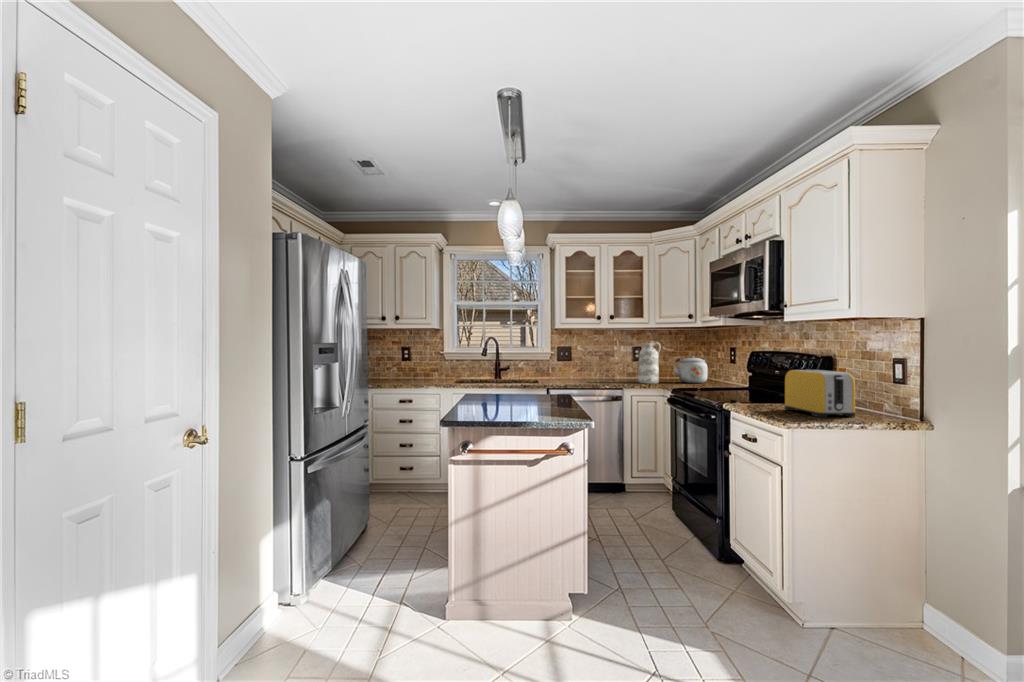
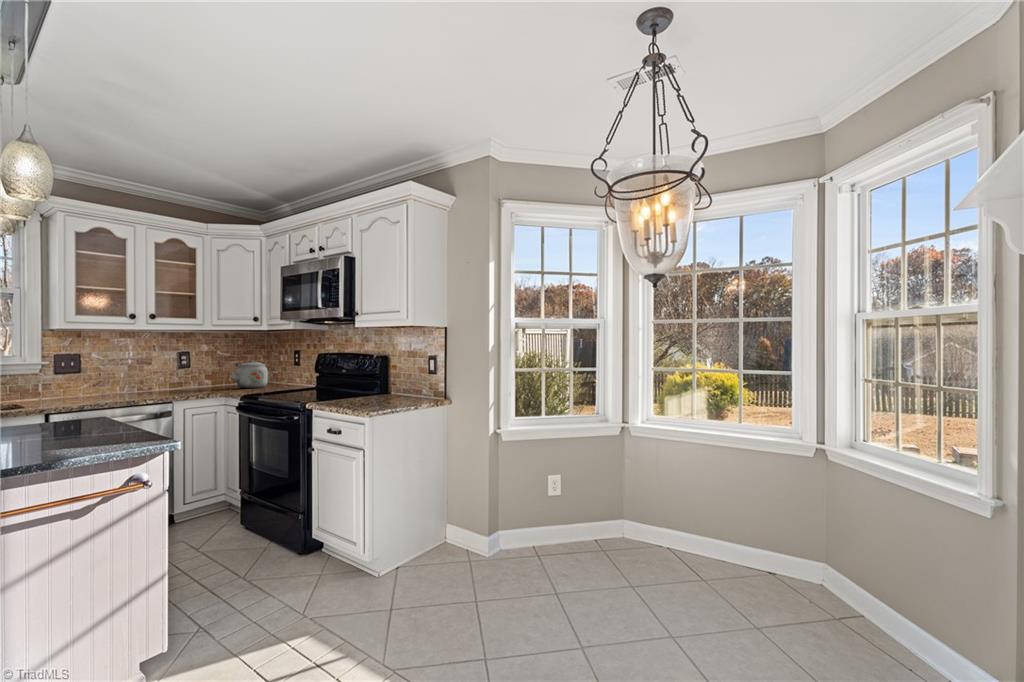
vase: present [638,342,661,384] -> none [189,346,217,392]
toaster: present [785,370,855,417] -> none [361,367,414,405]

